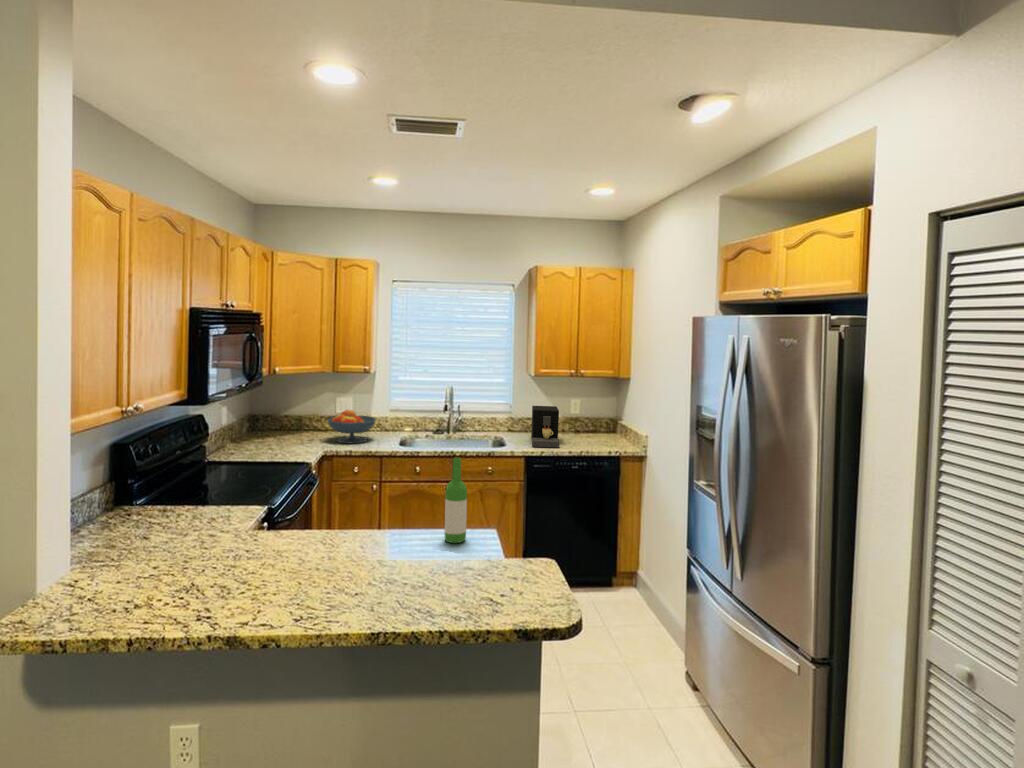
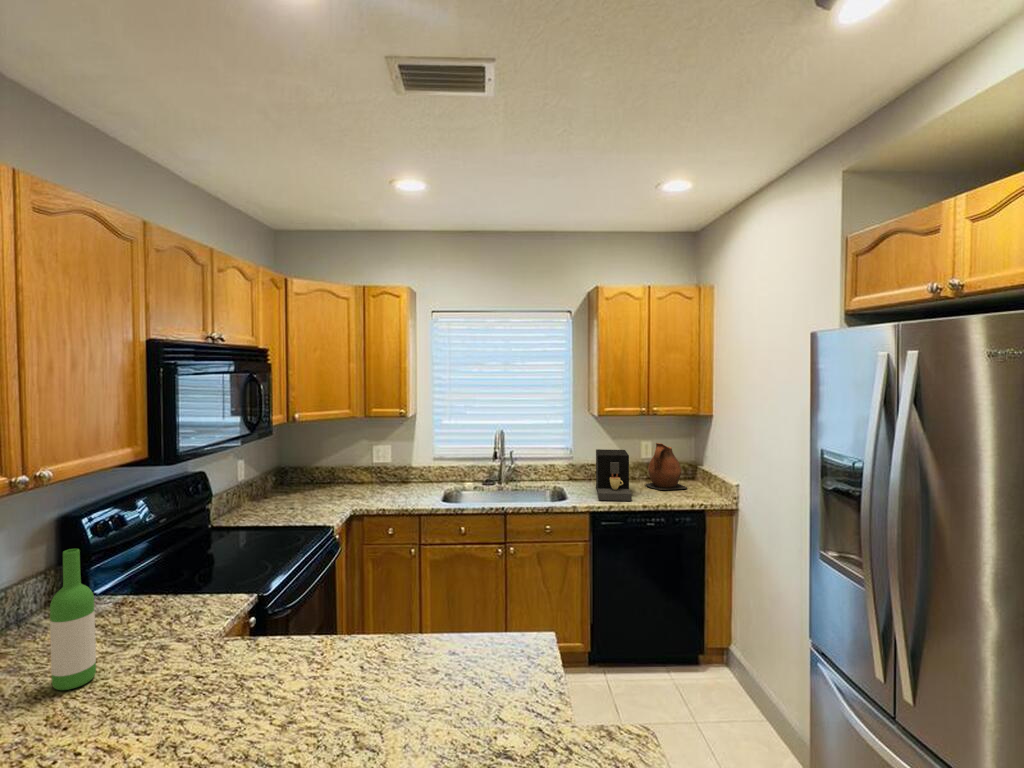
ceramic pitcher: none [571,401,607,440] -> present [646,443,687,490]
fruit bowl: present [327,410,376,443] -> none [359,458,415,499]
wine bottle: present [445,458,467,543] -> present [50,549,96,690]

